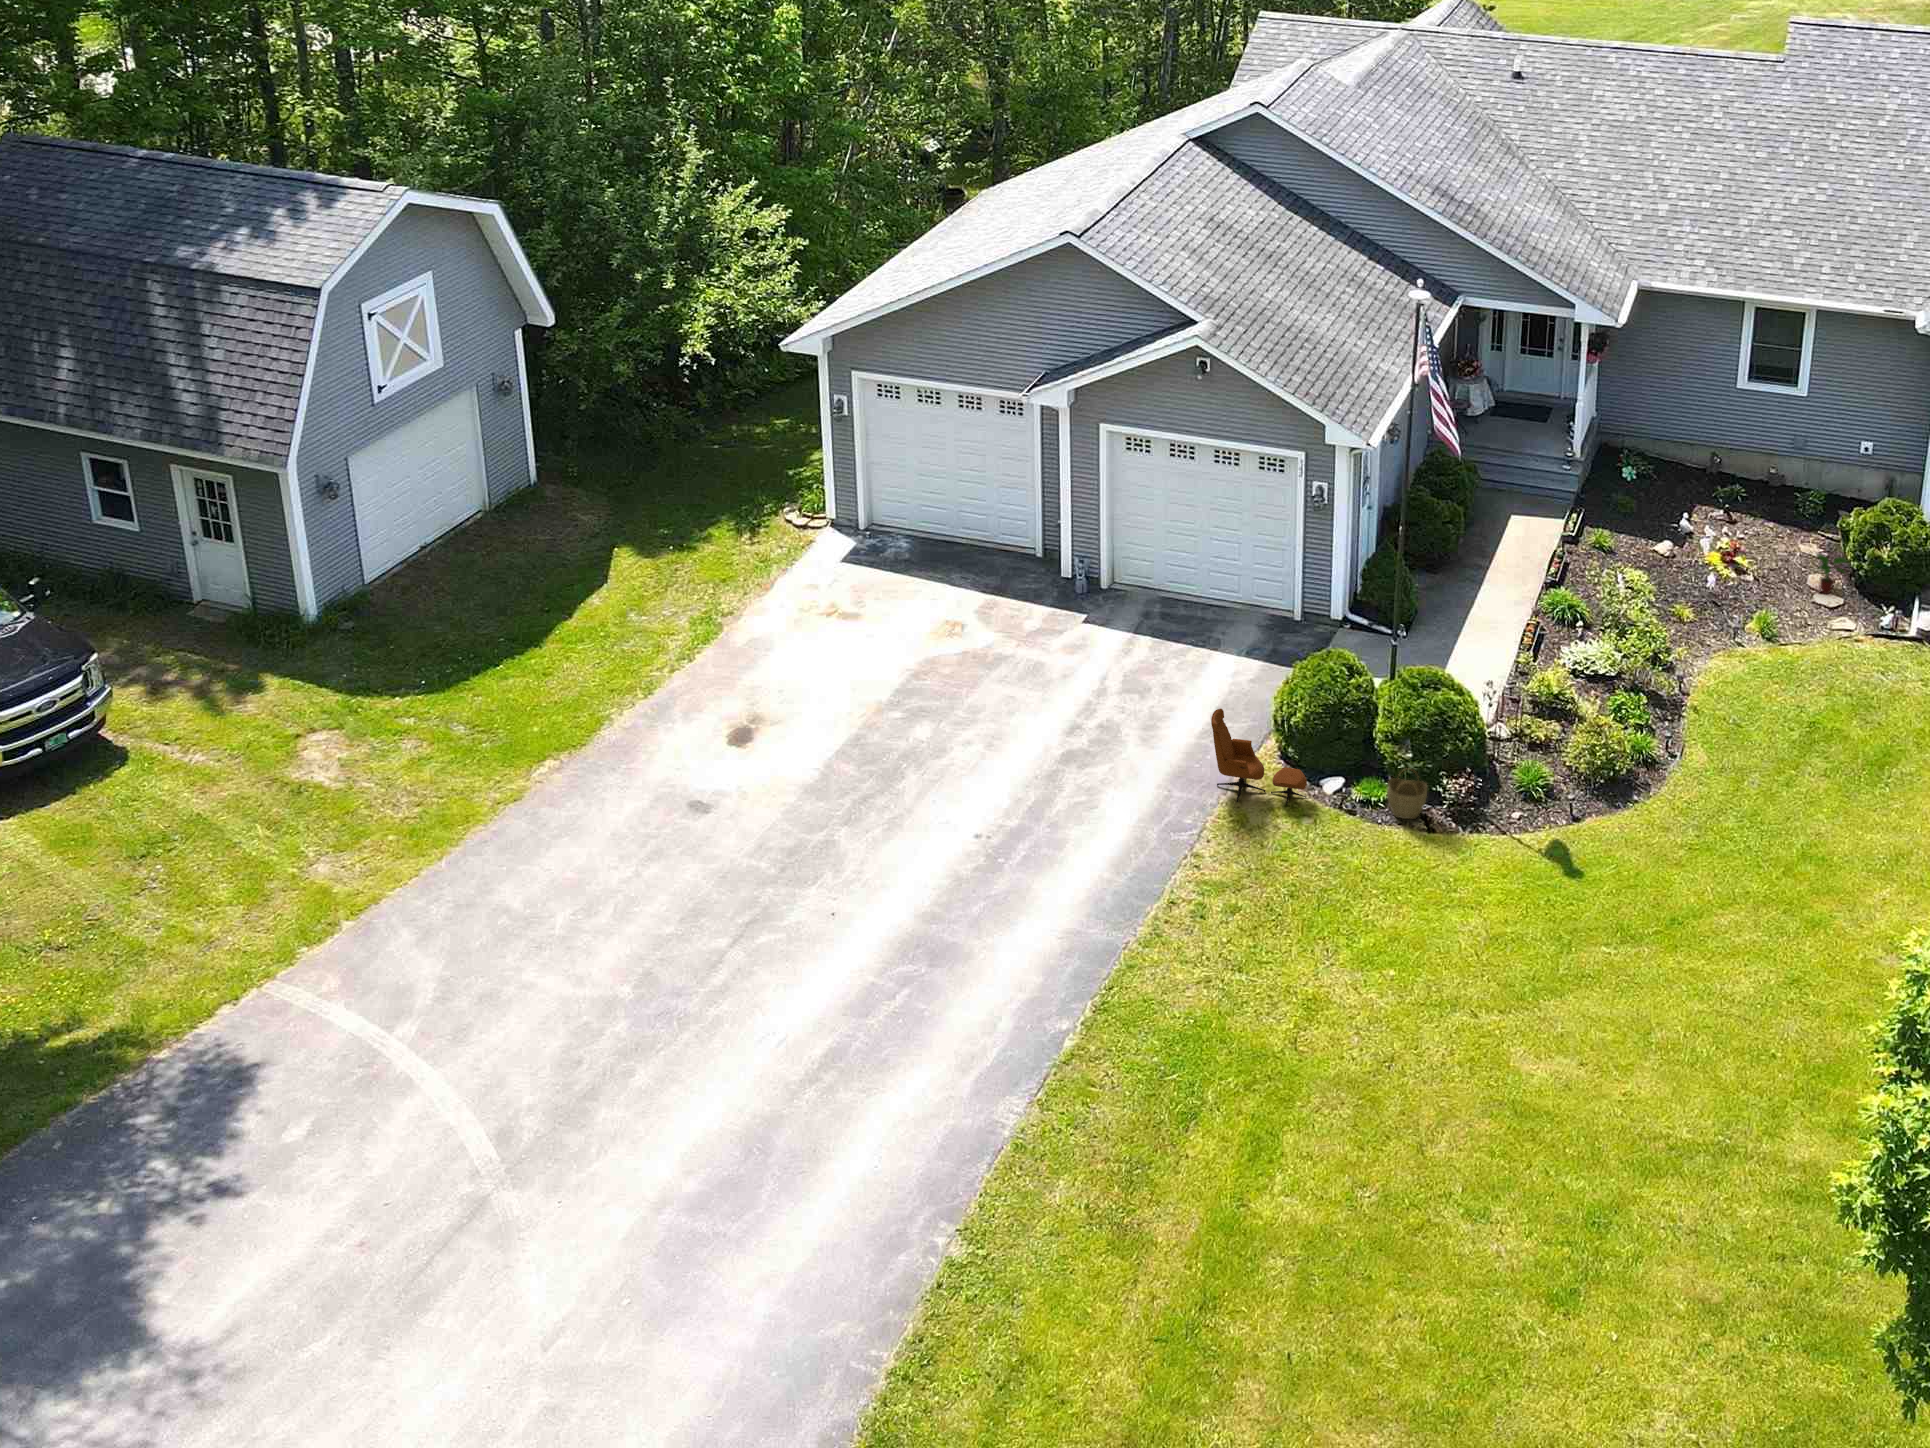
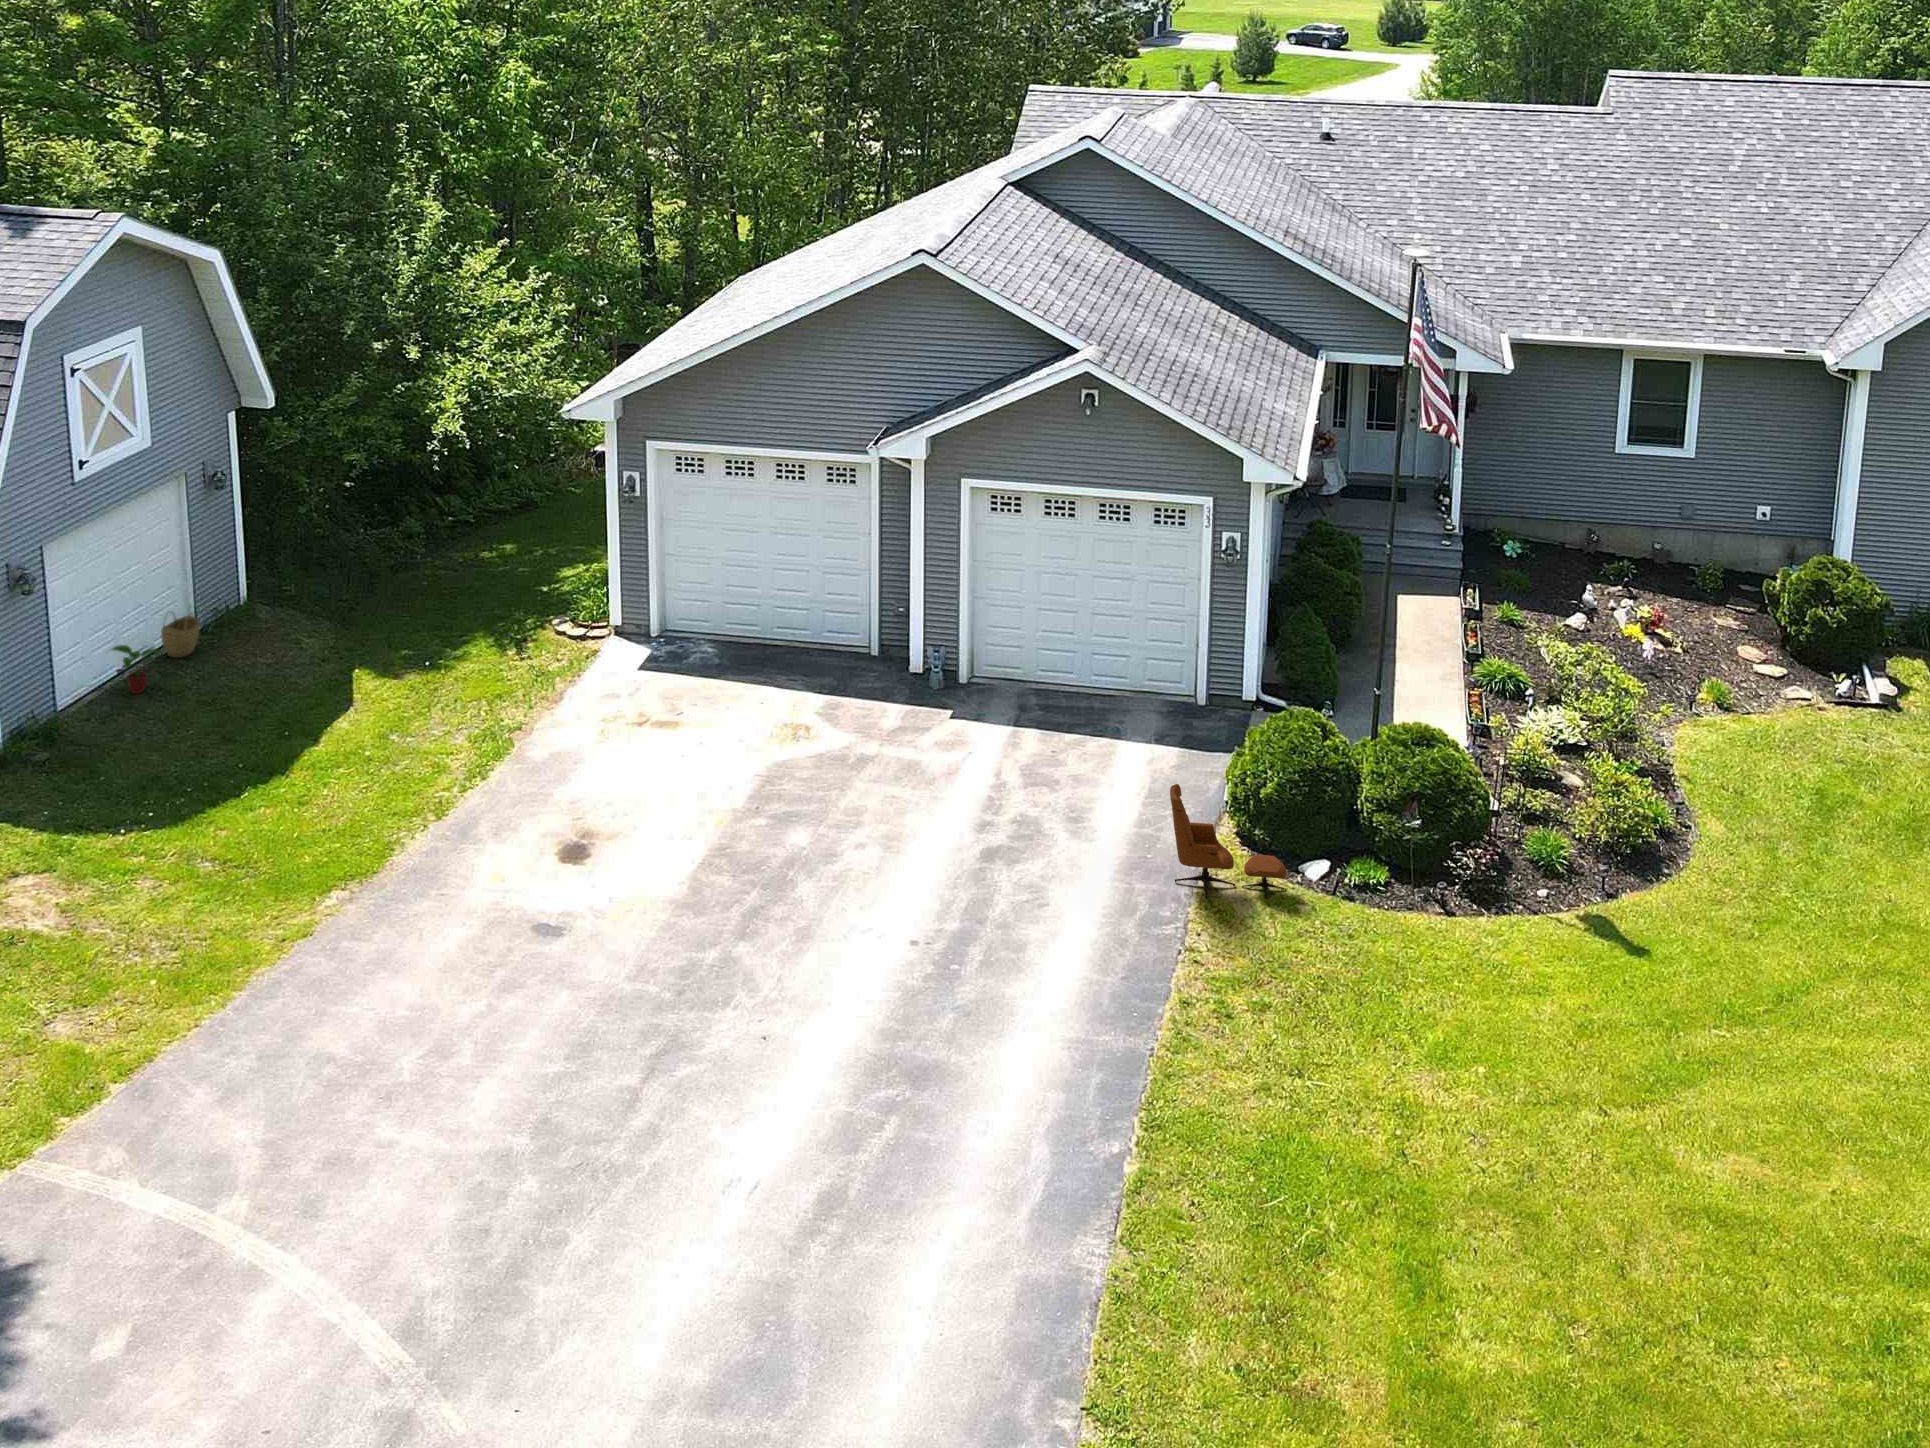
potted plant: present [1817,554,1848,594] -> present [112,645,158,694]
woven basket: present [1387,768,1427,819] -> present [161,615,199,658]

